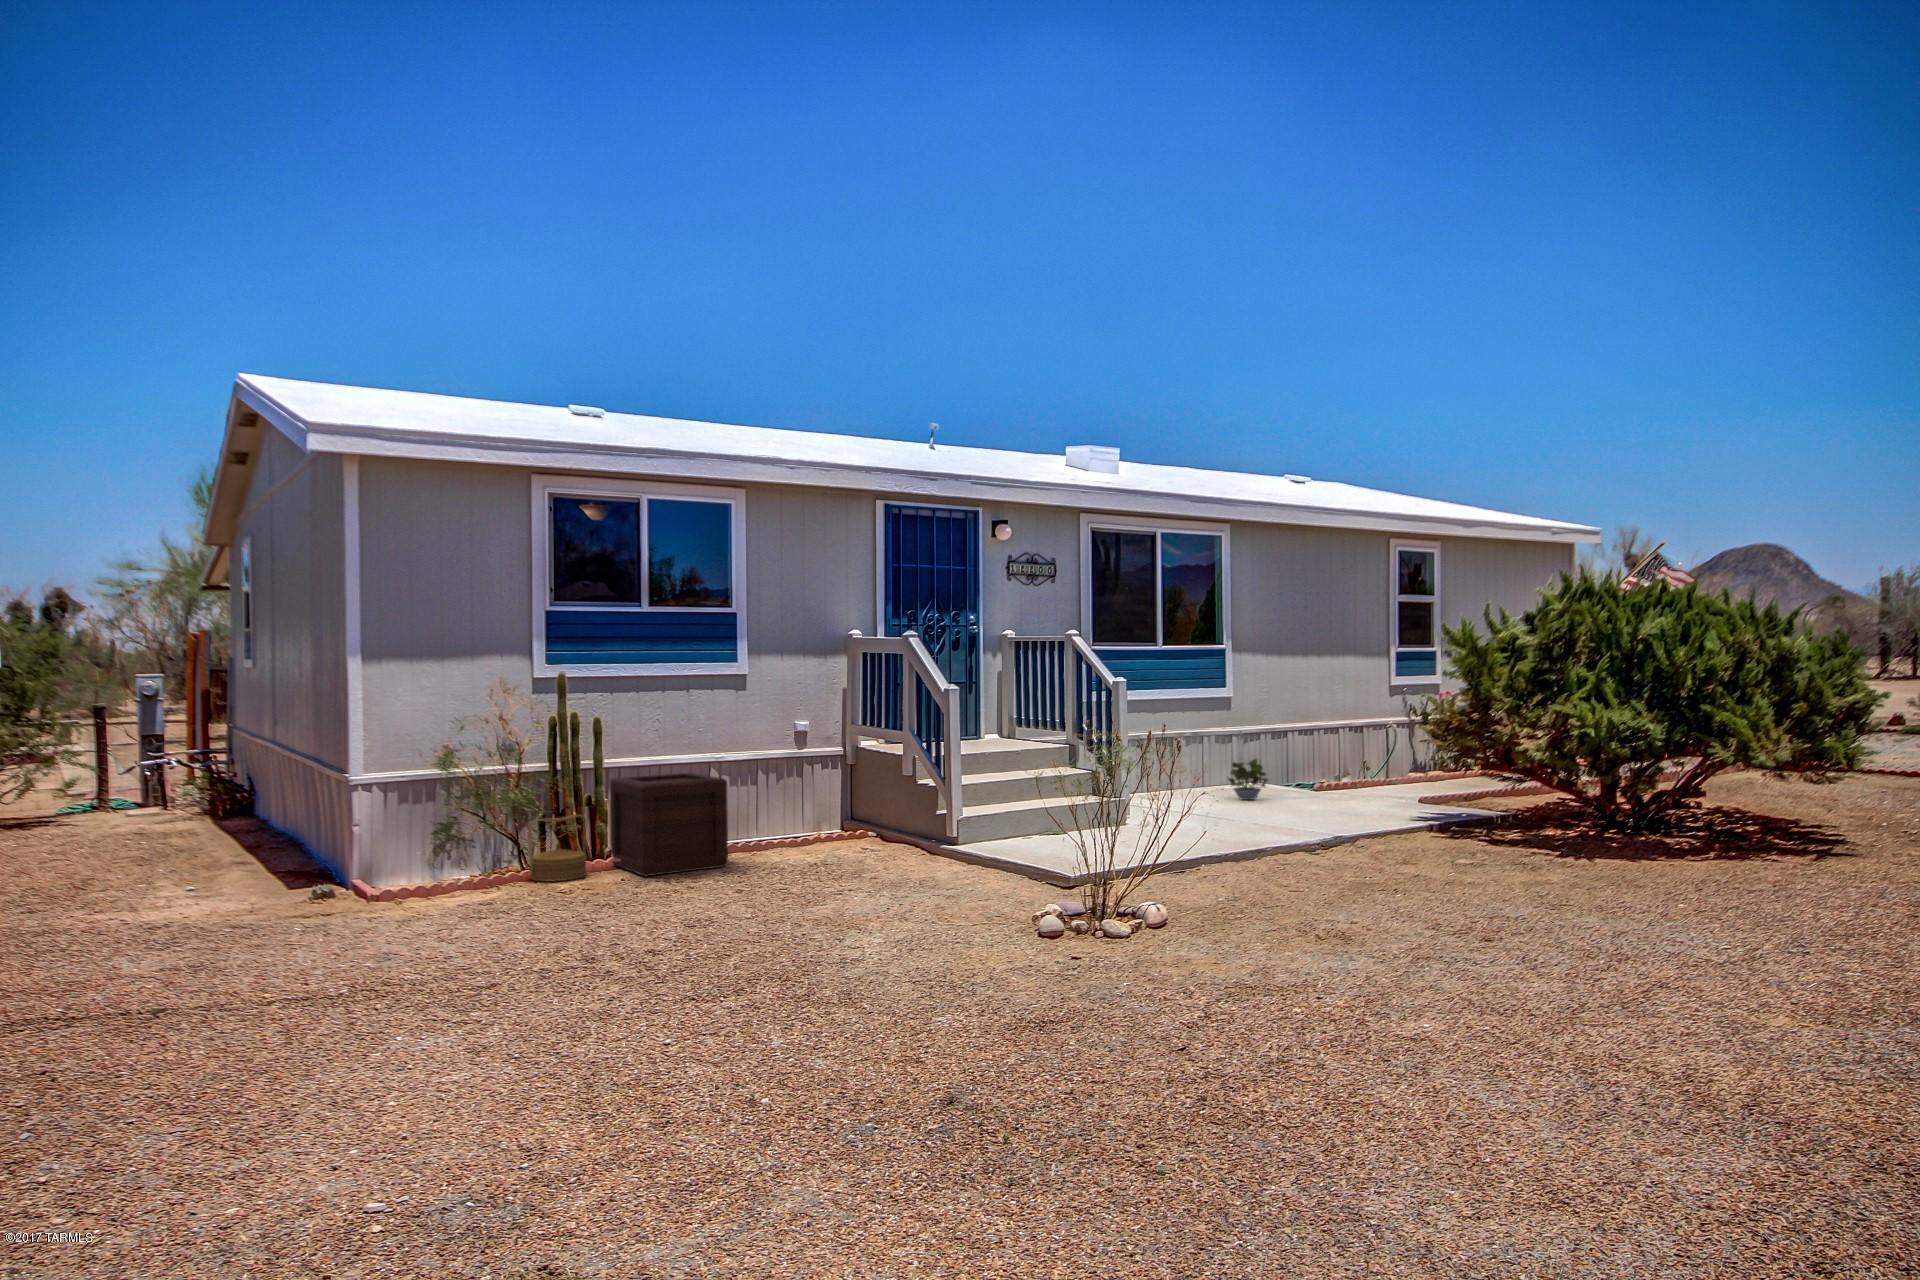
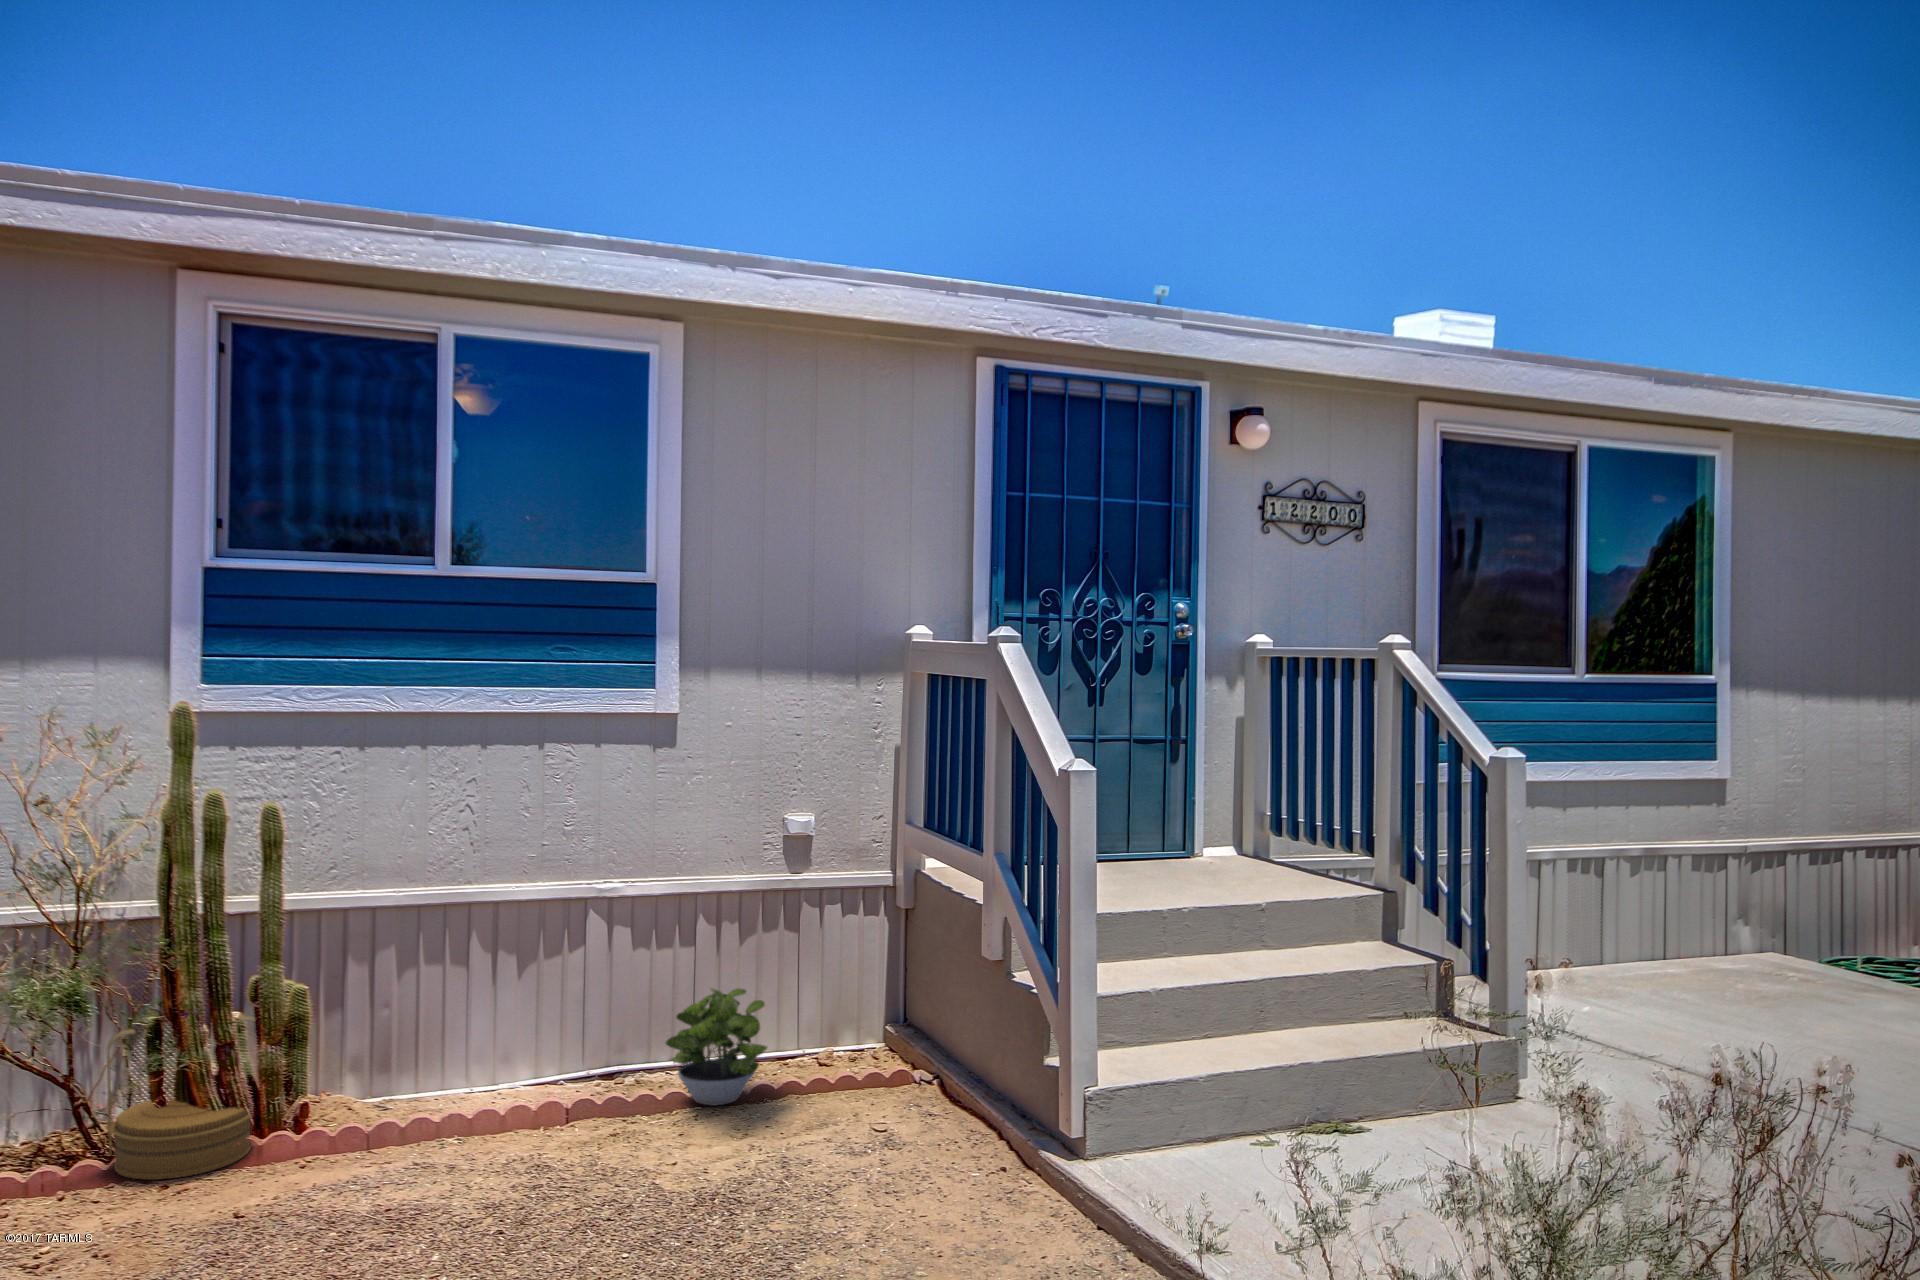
potted plant: present [1228,758,1267,800] -> present [666,988,767,1106]
wooden crate: present [610,773,728,876] -> none [335,920,562,1183]

